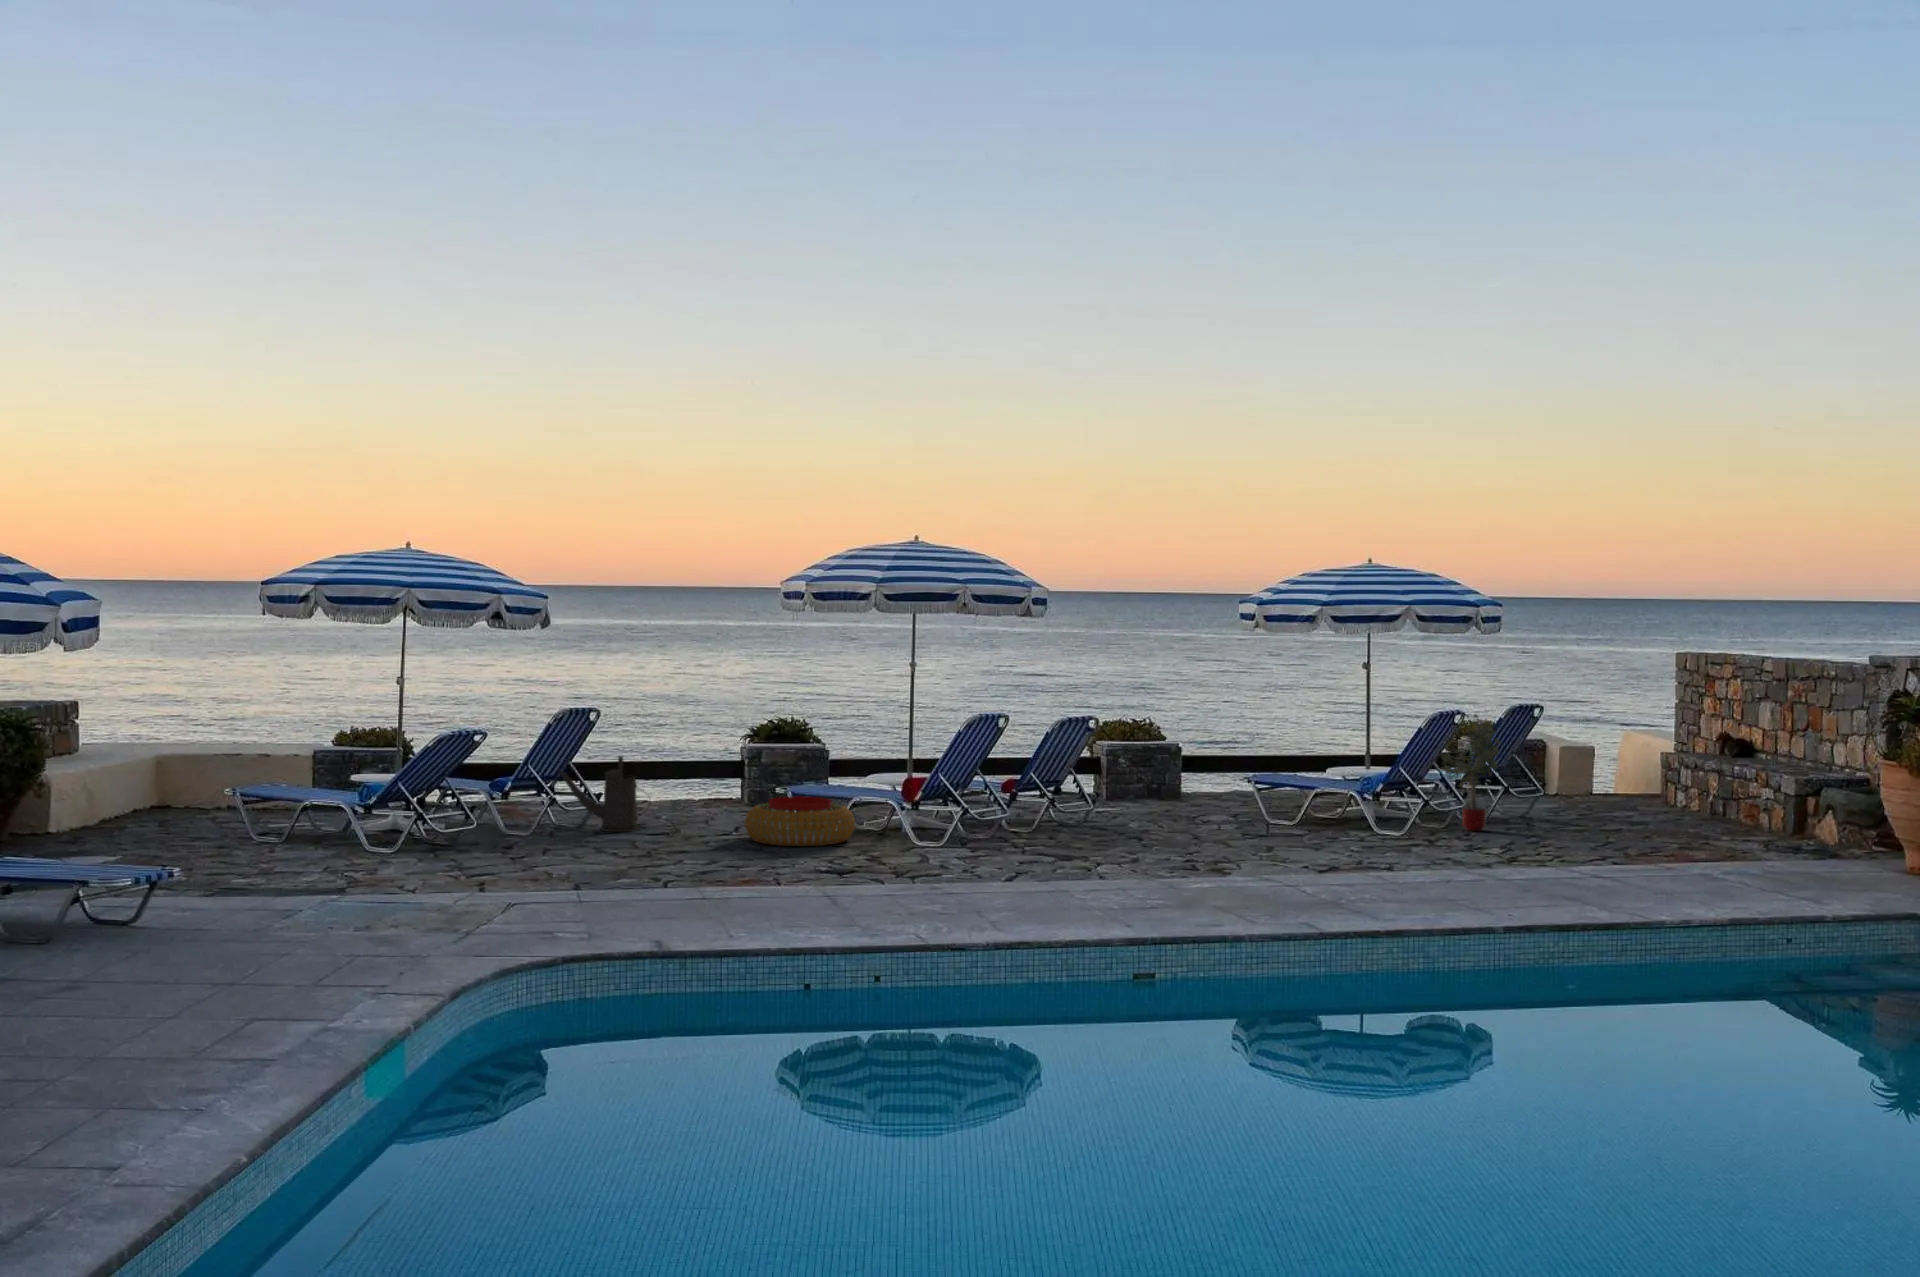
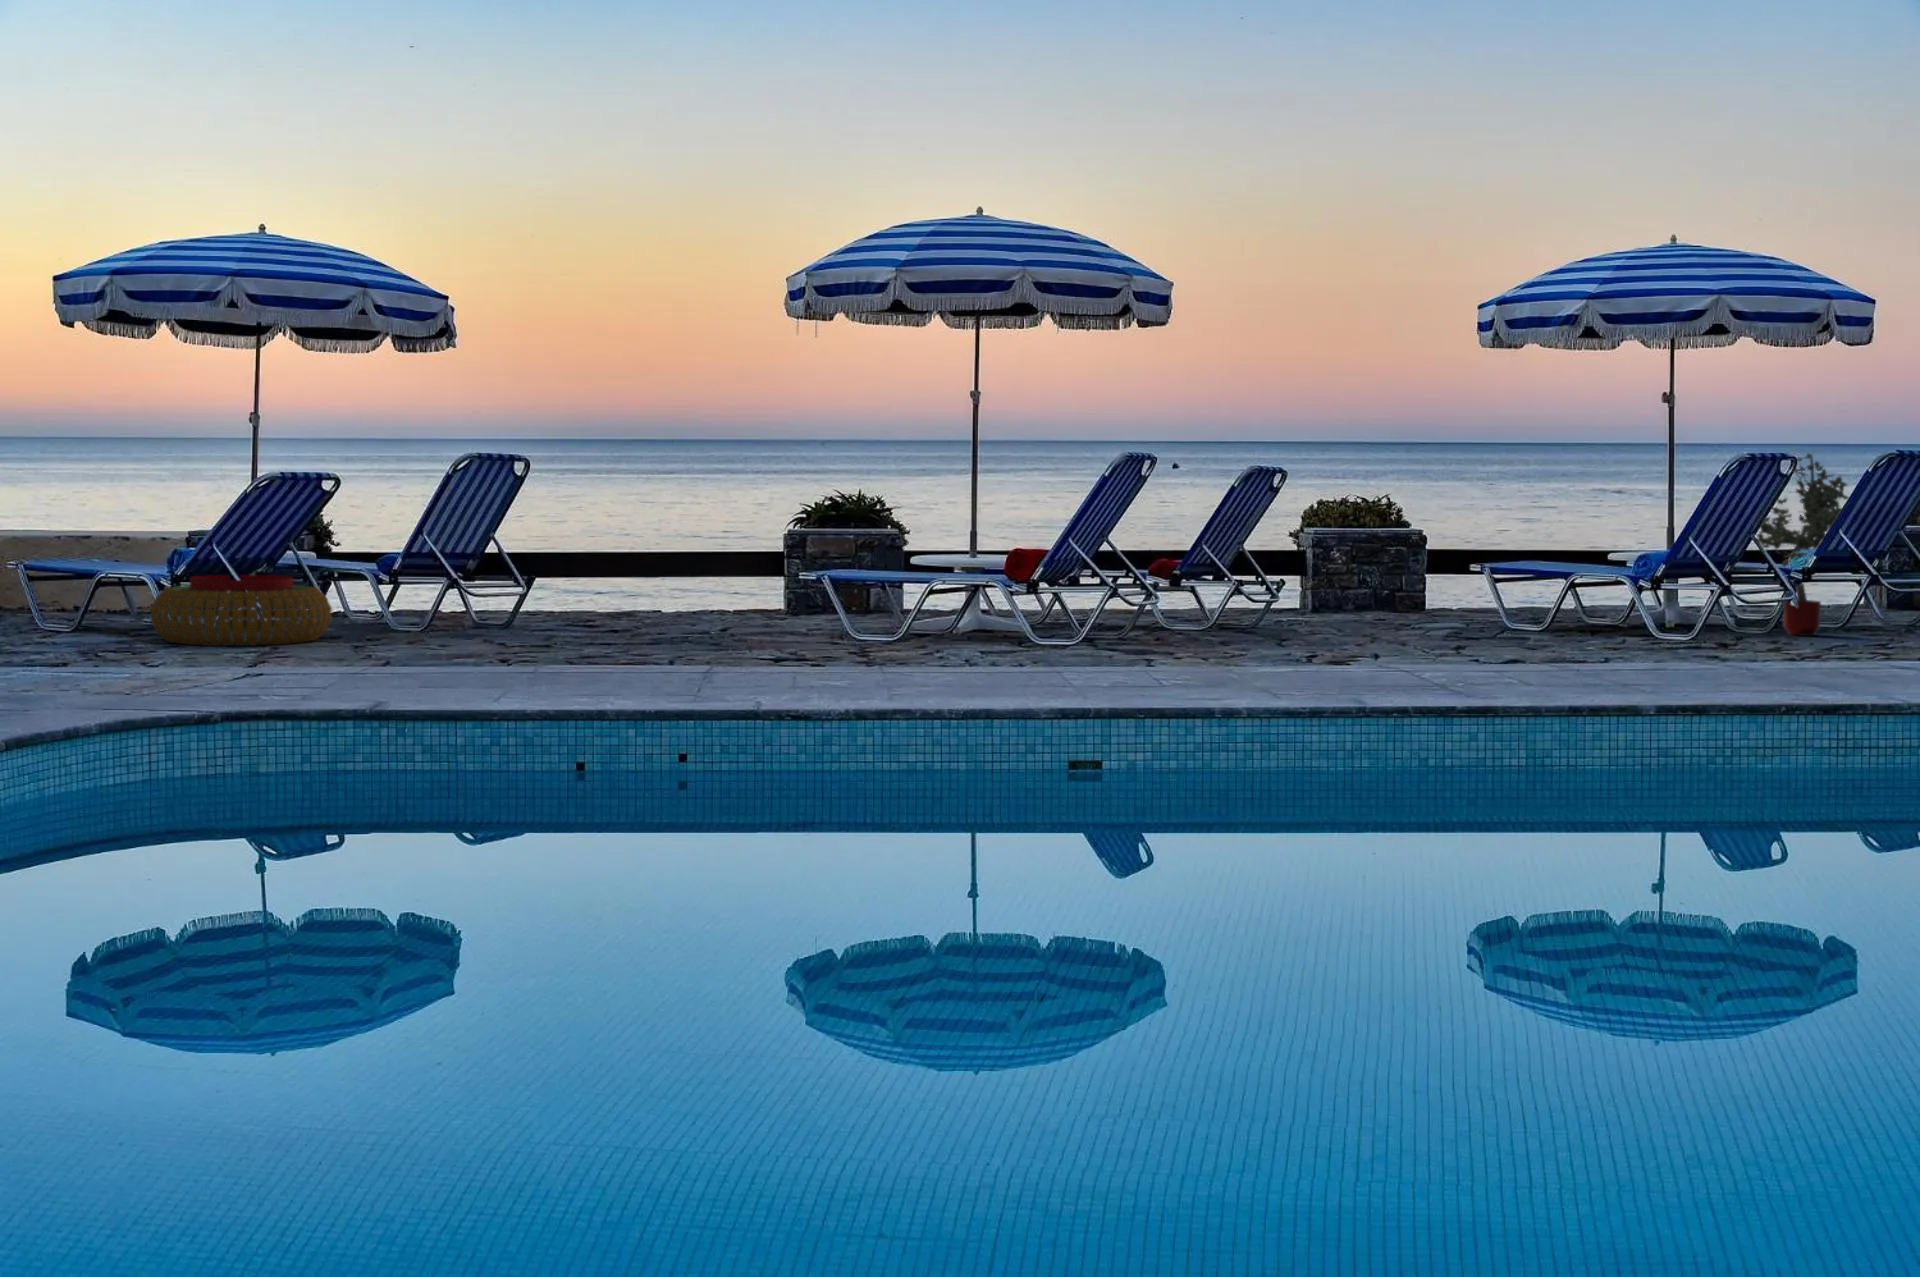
watering can: present [559,756,646,832] -> none [435,514,565,620]
pouf: present [745,796,855,846] -> present [151,575,332,646]

